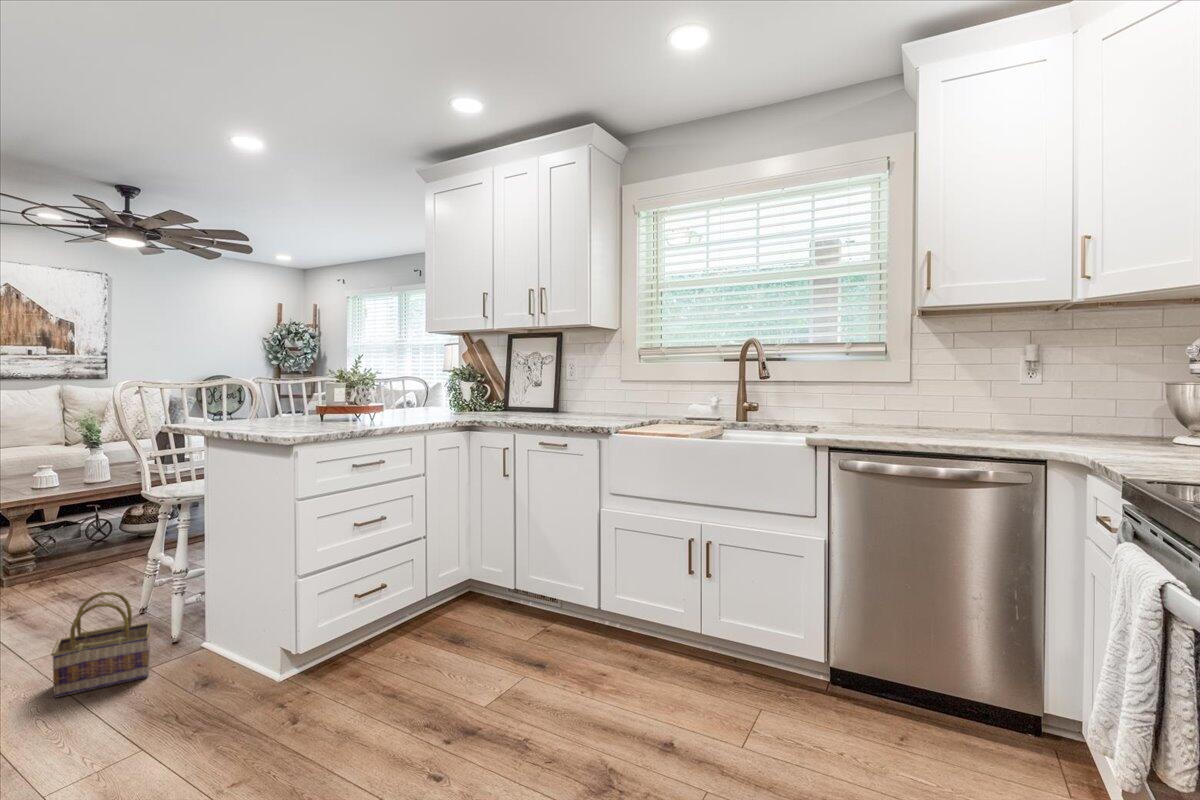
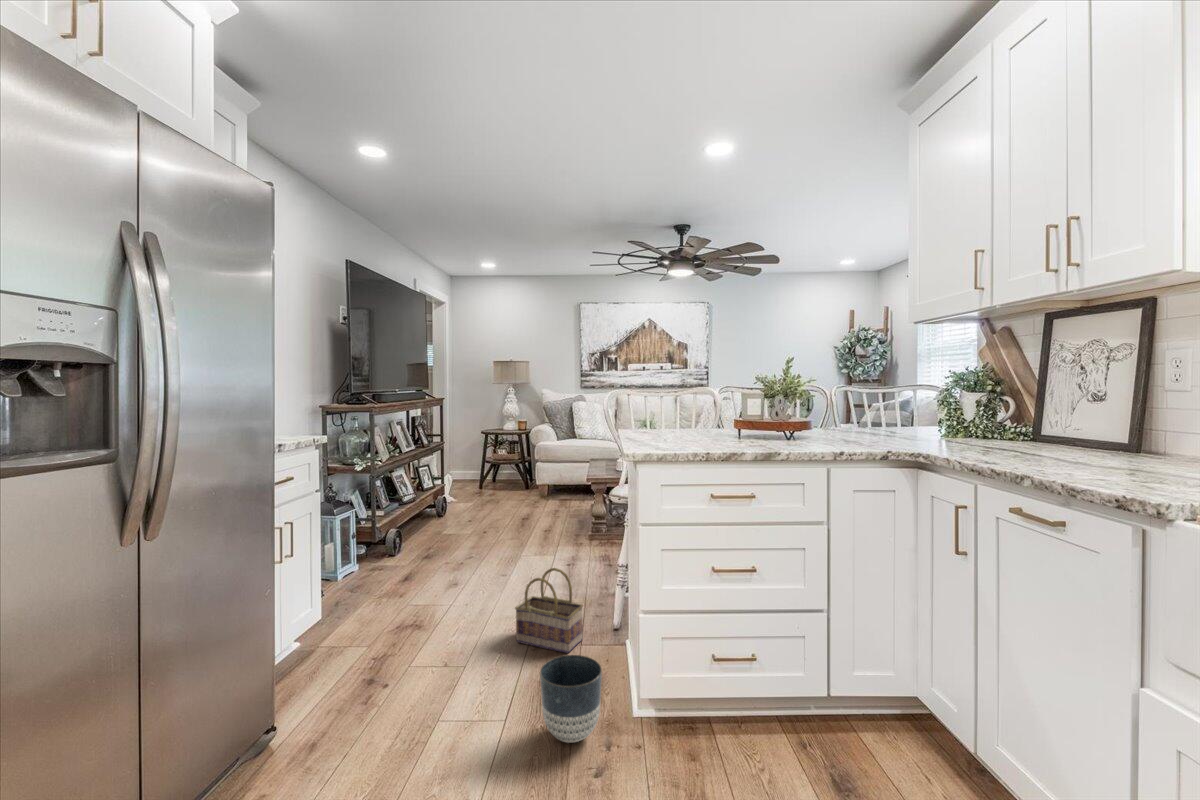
planter: none [202,637,273,721] -> present [540,655,602,743]

